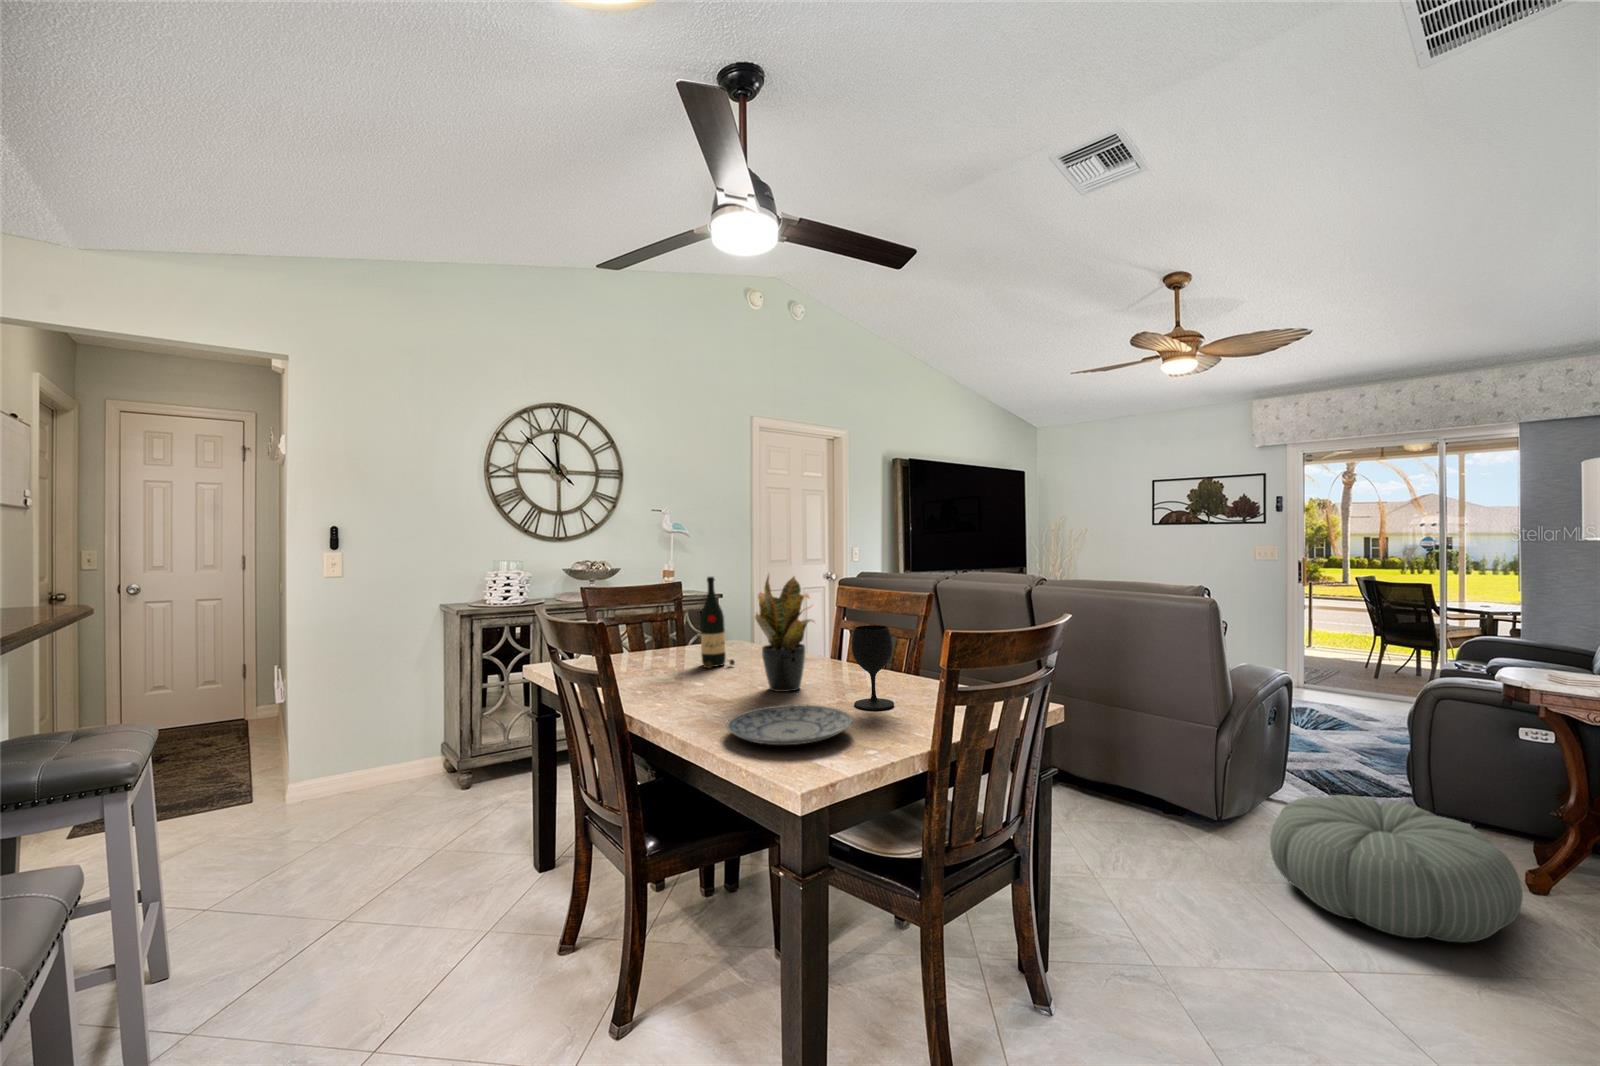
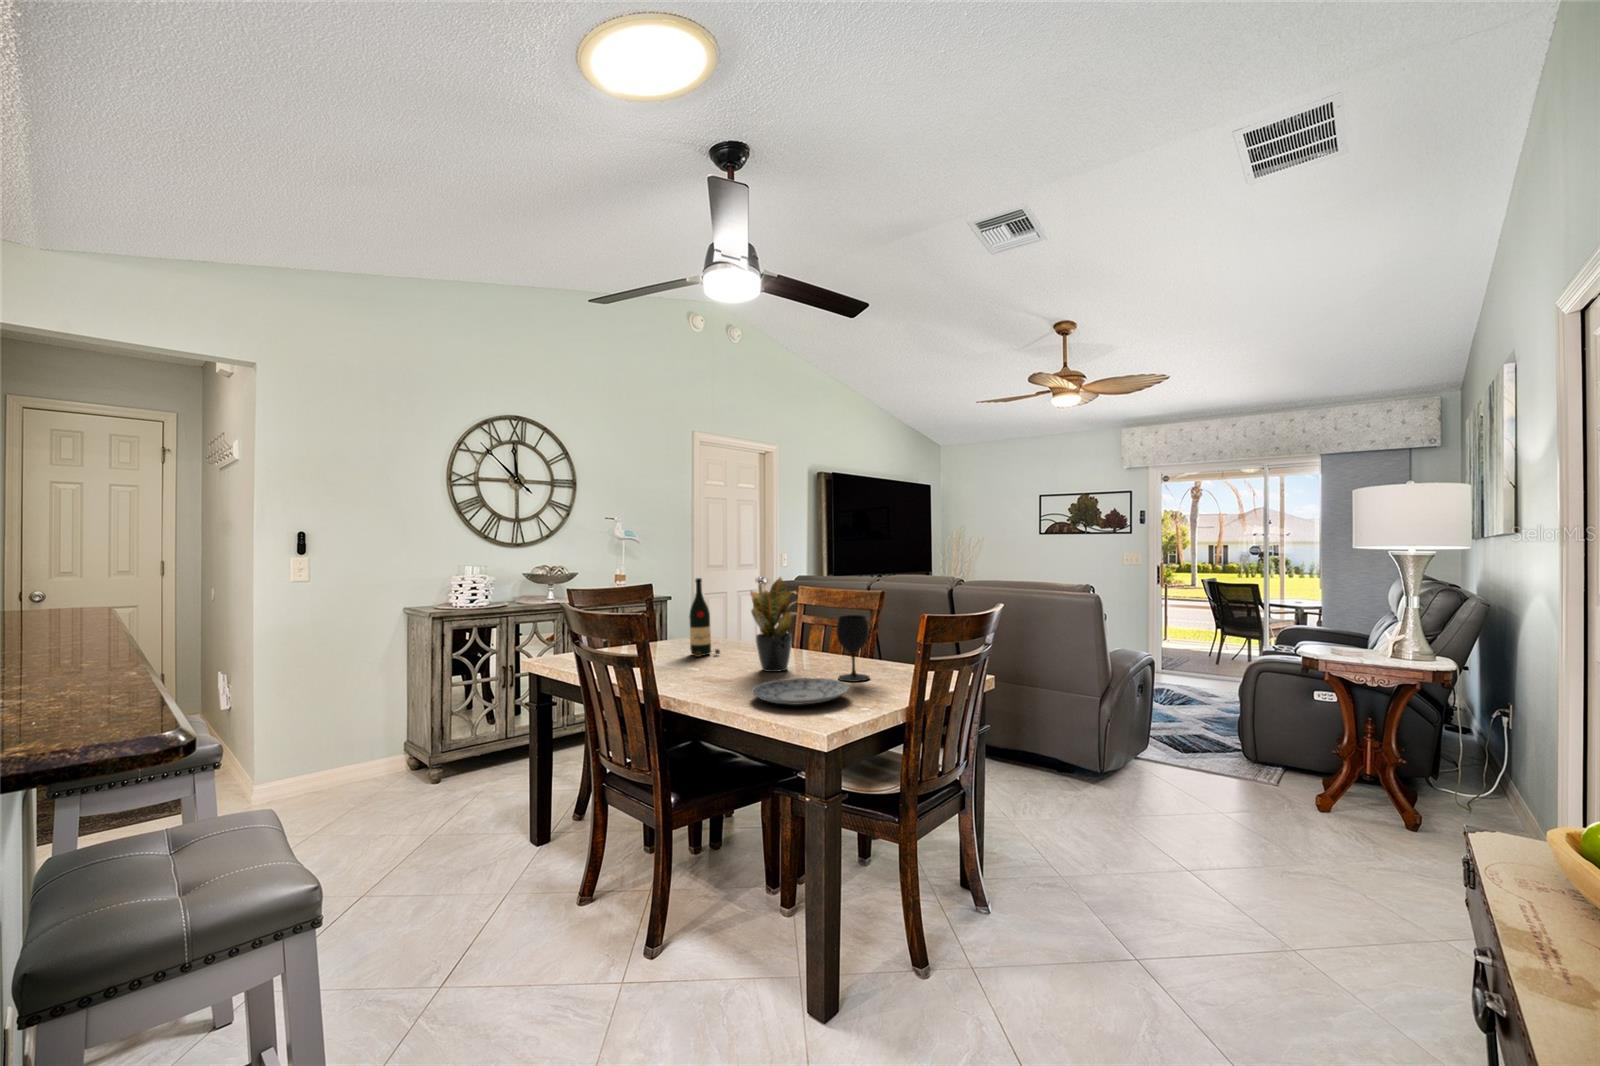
pouf: present [1270,795,1523,942] -> none [1140,746,1309,845]

